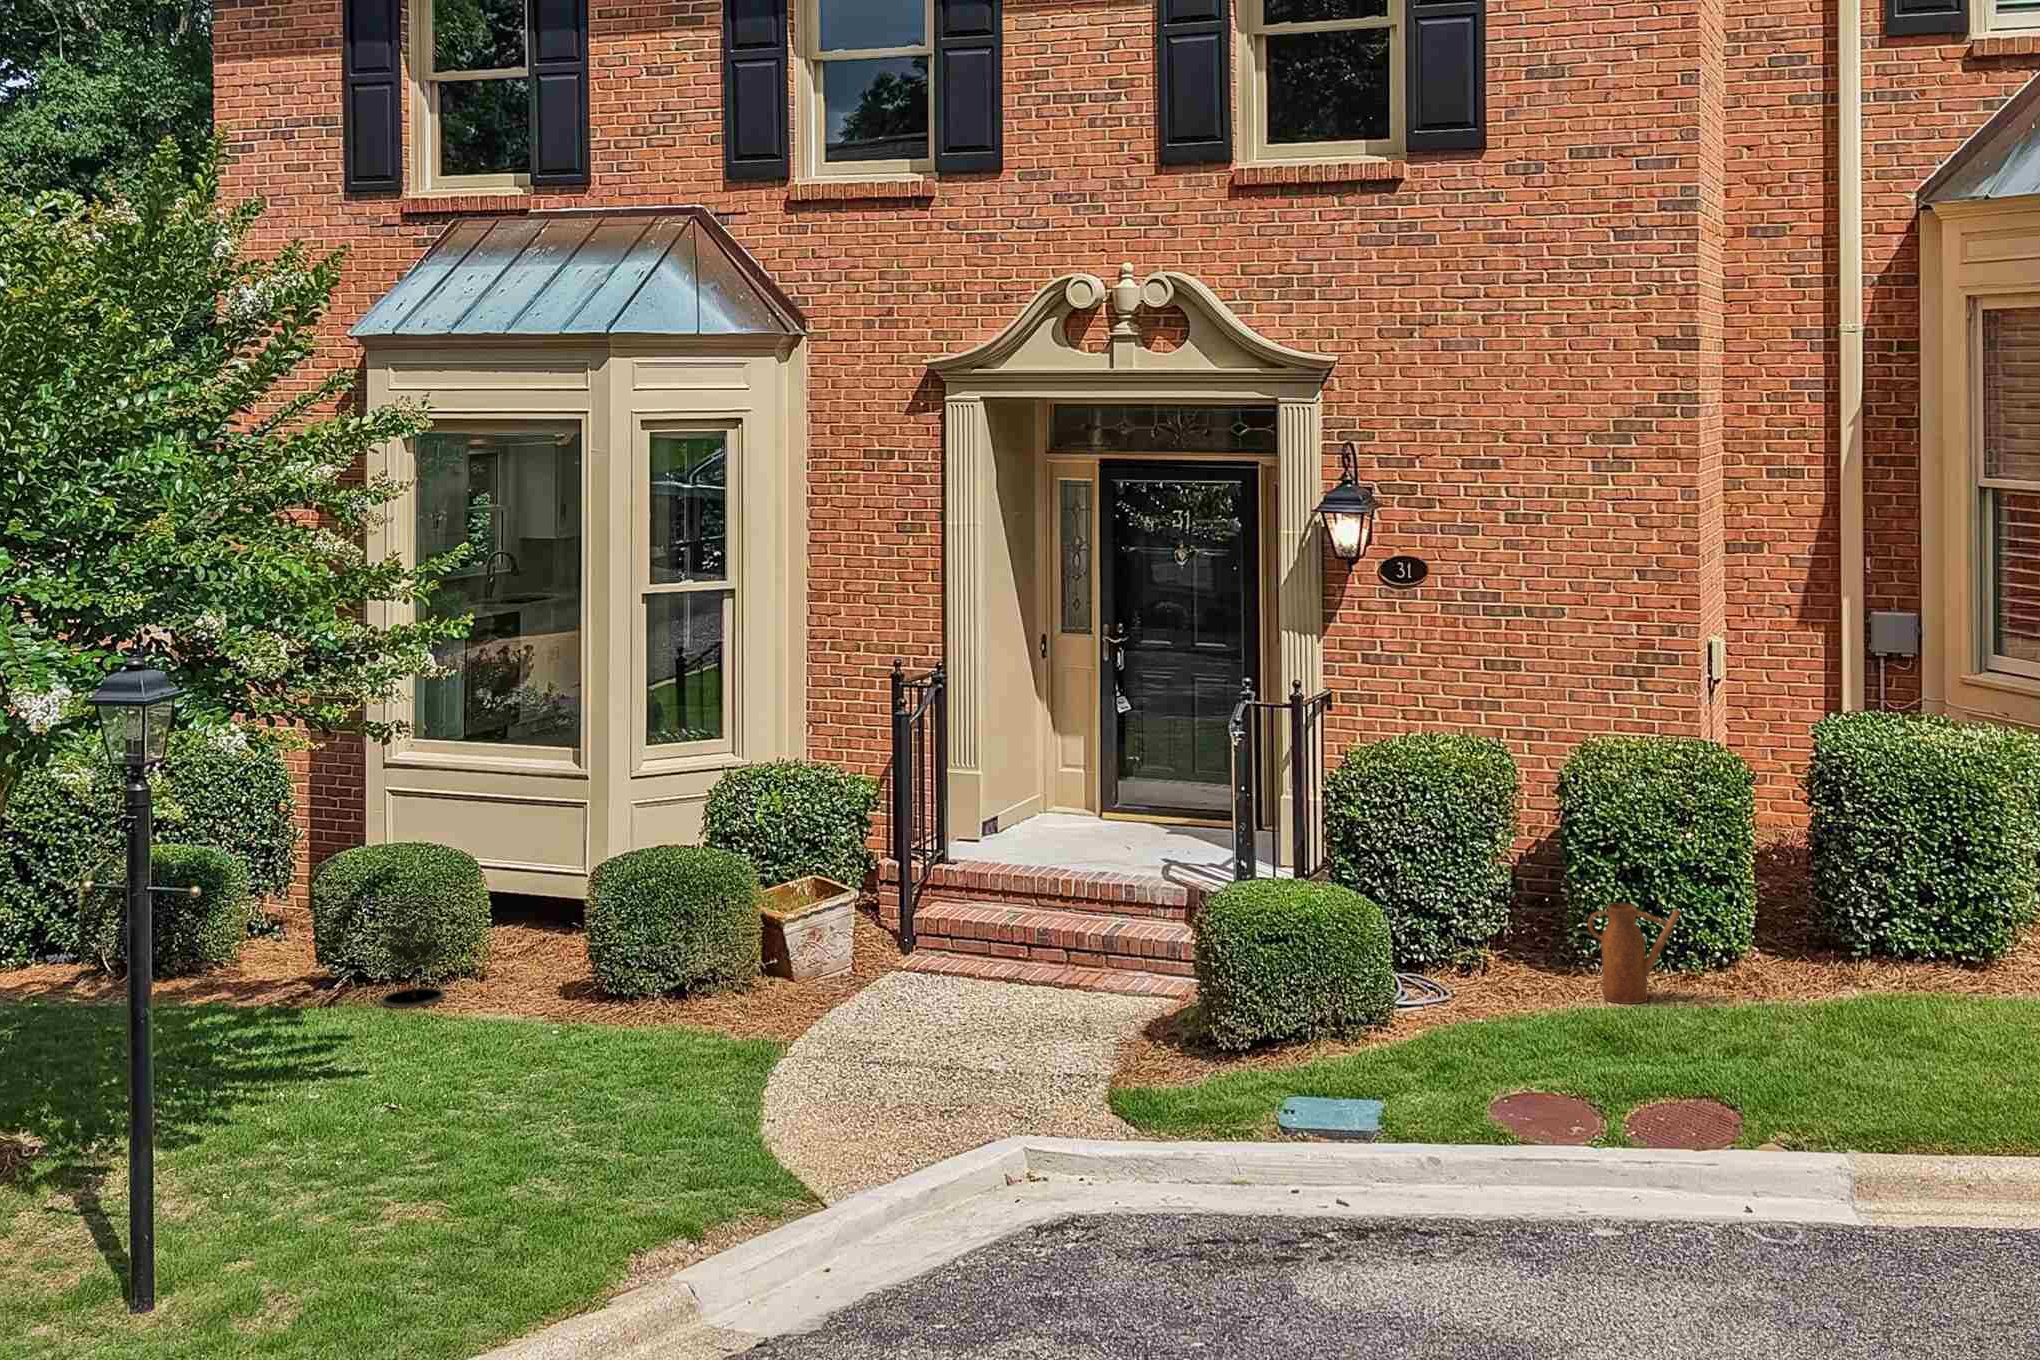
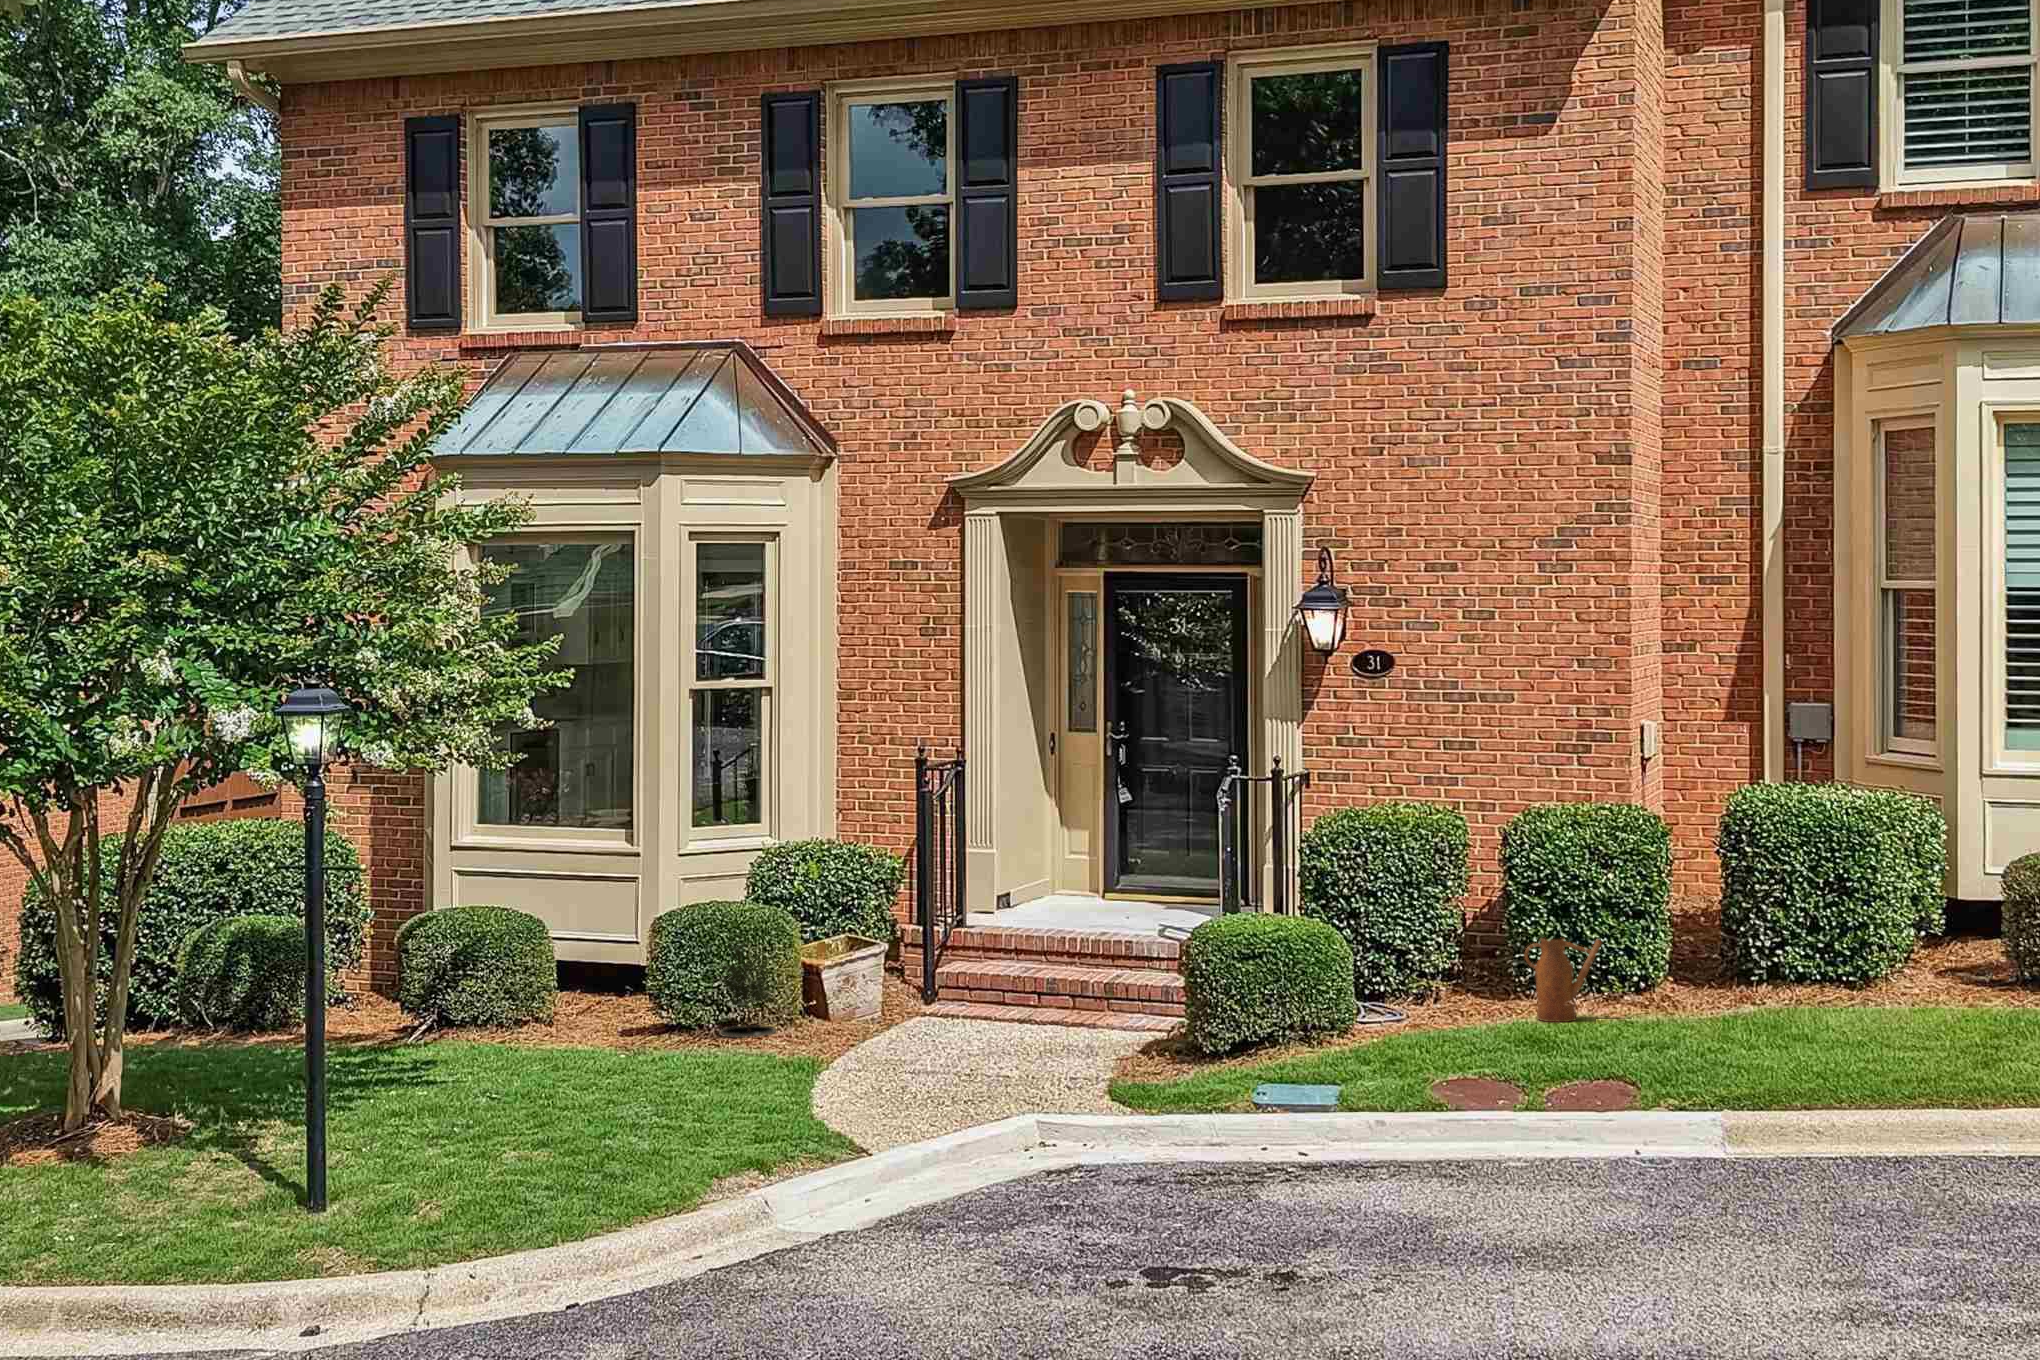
potted tree: present [381,892,445,1008] -> present [719,937,776,1038]

